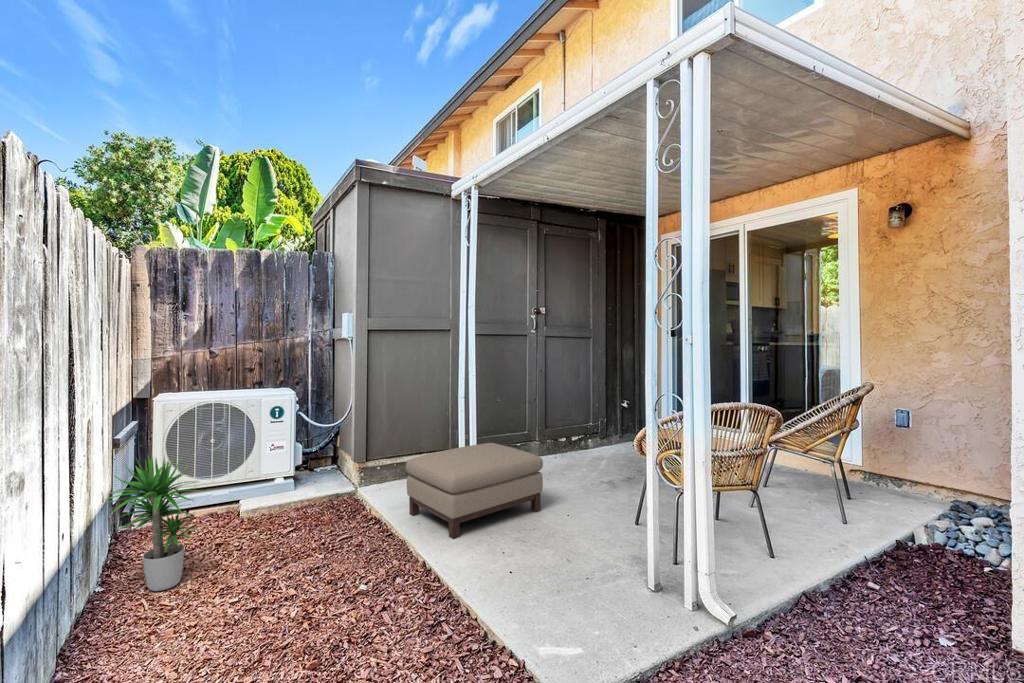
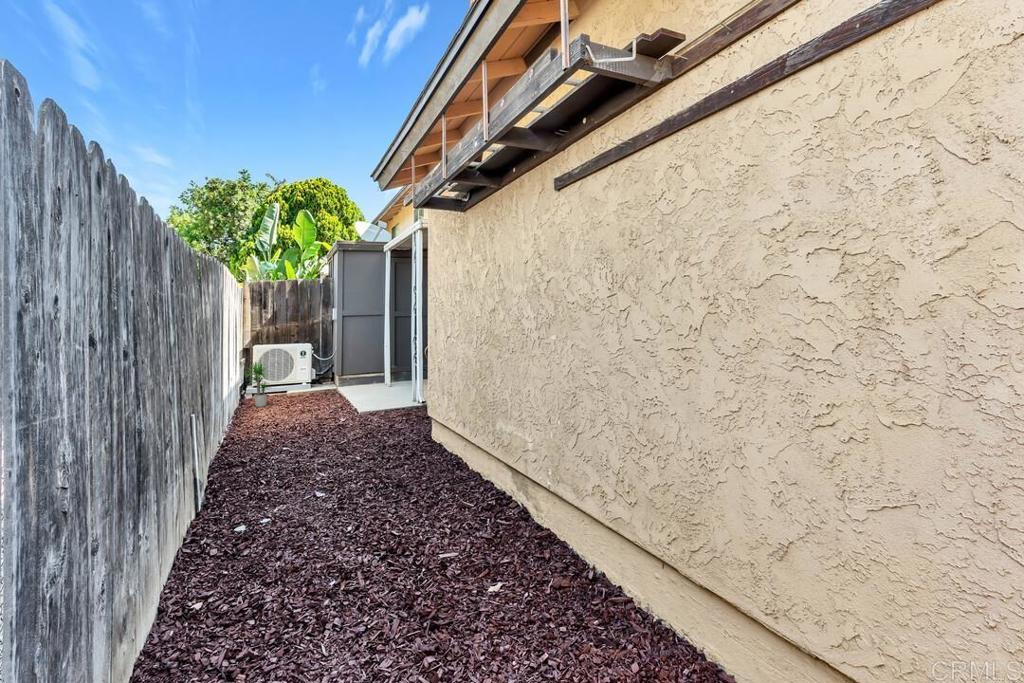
ottoman: present [406,443,543,539] -> none [352,369,408,399]

